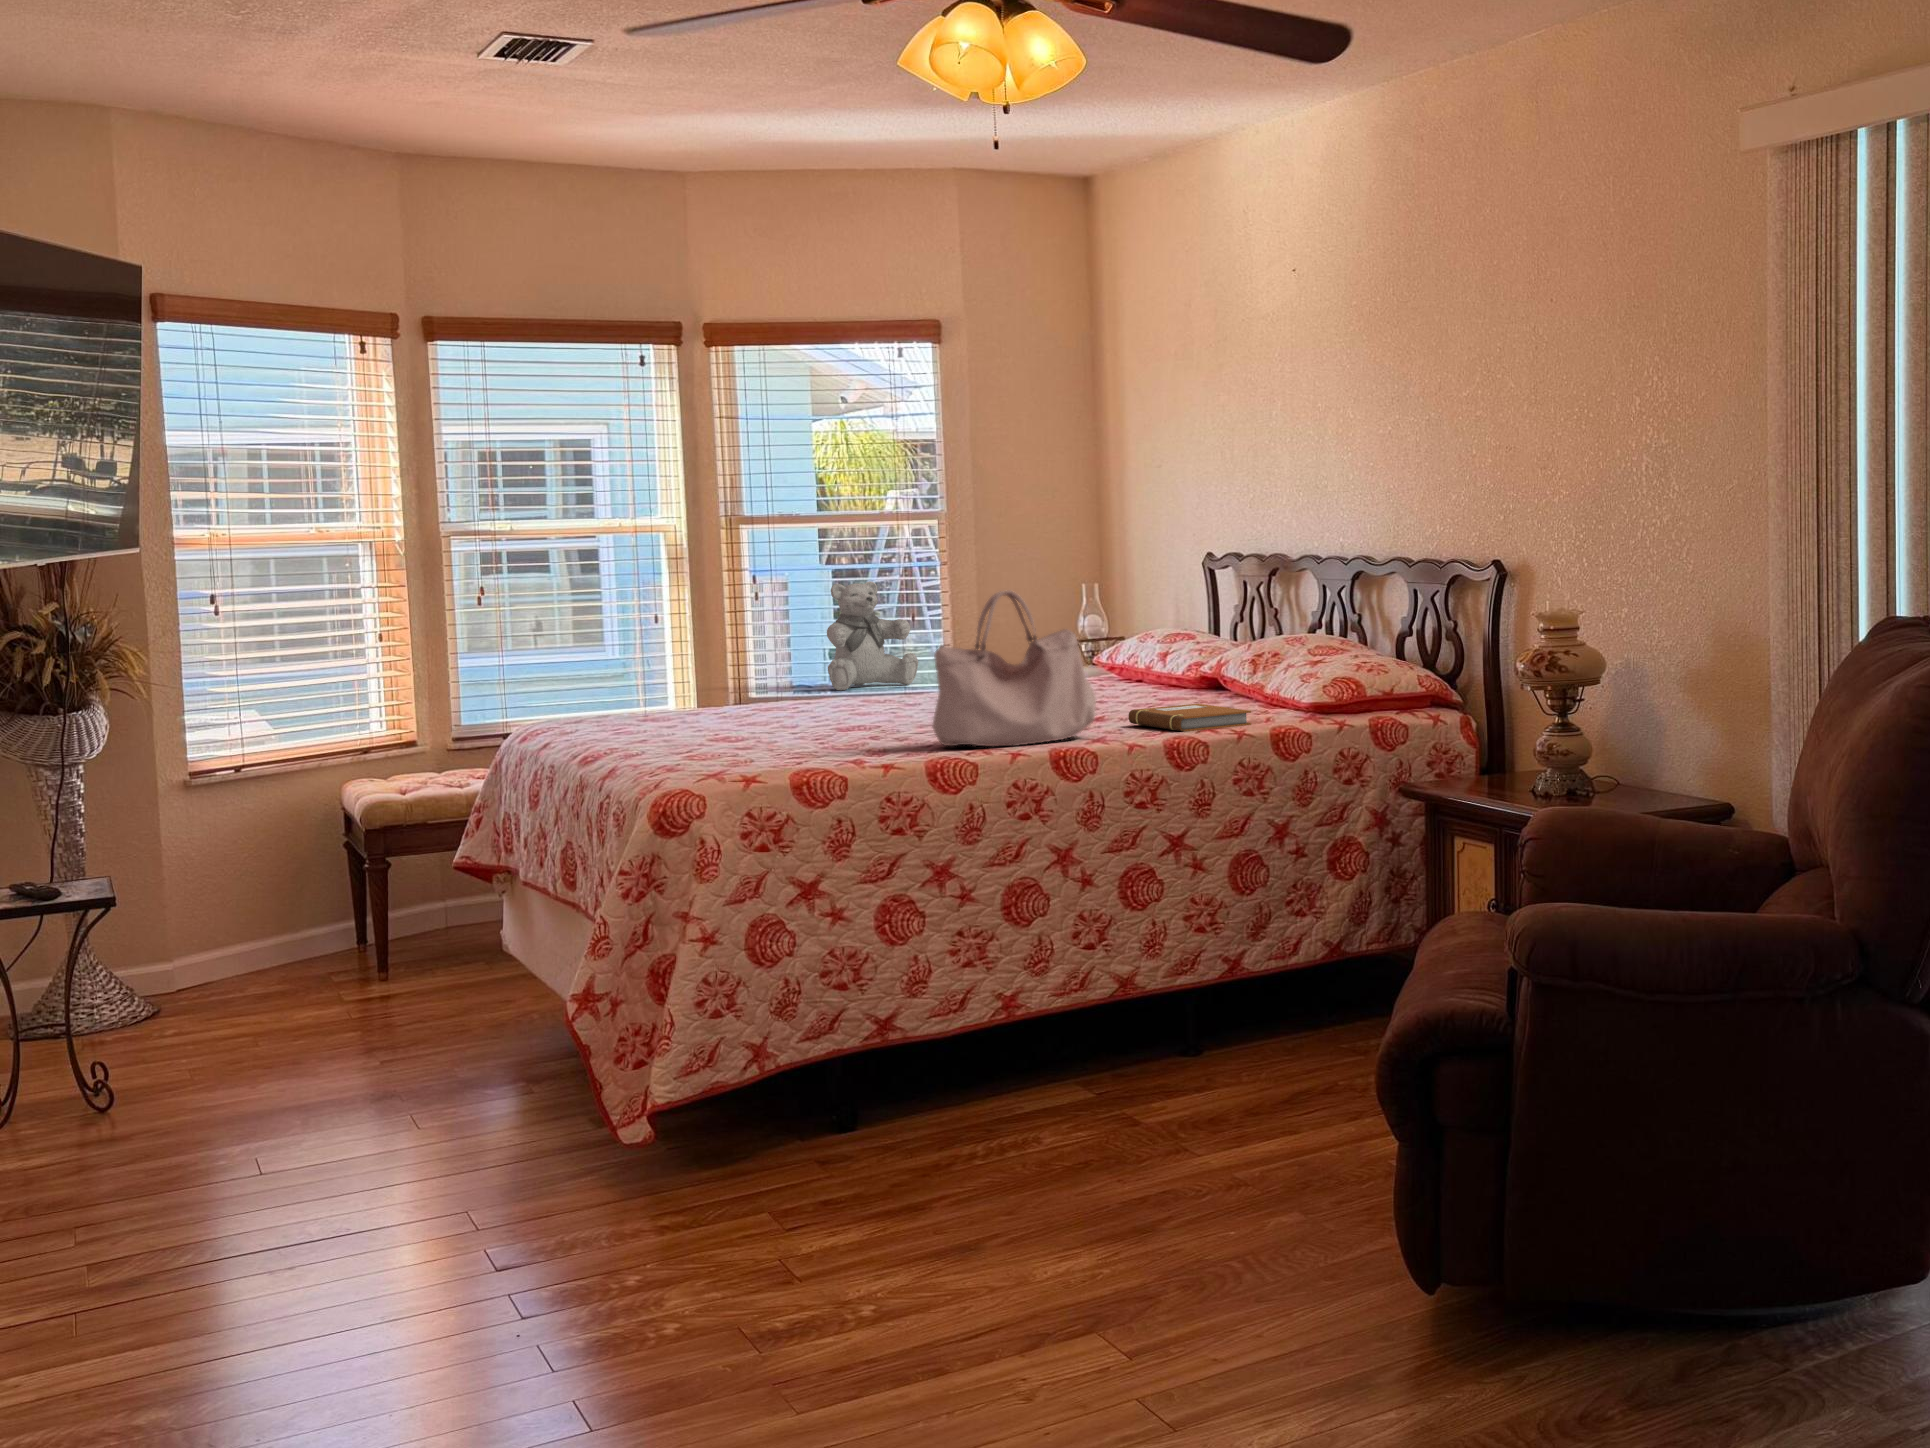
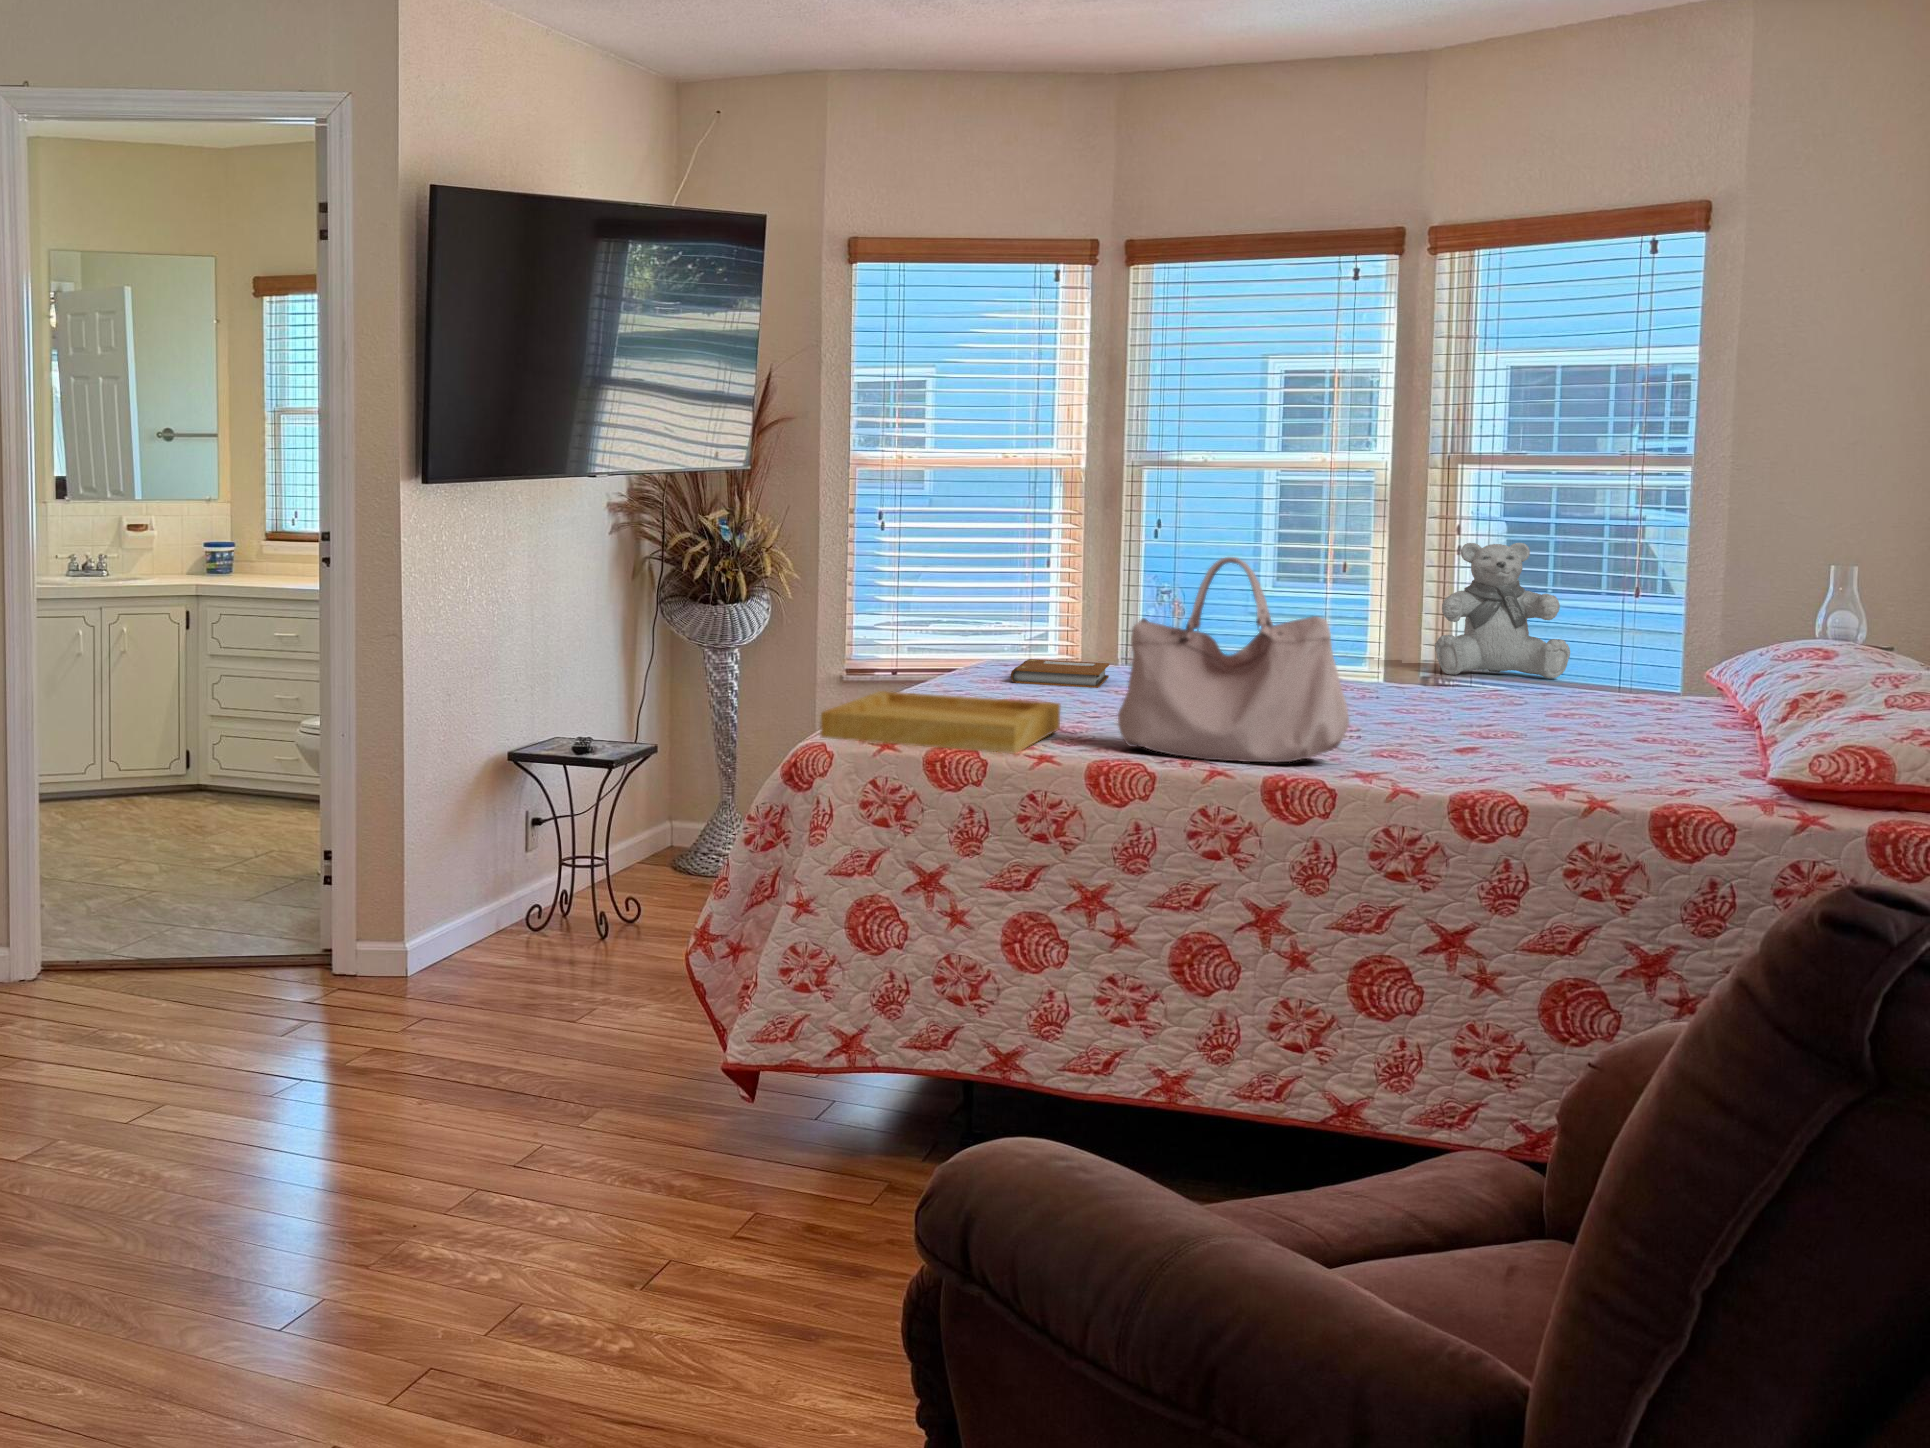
notebook: present [1129,704,1251,732] -> present [1011,659,1109,688]
tray: none [693,725,908,780] -> present [820,691,1061,754]

